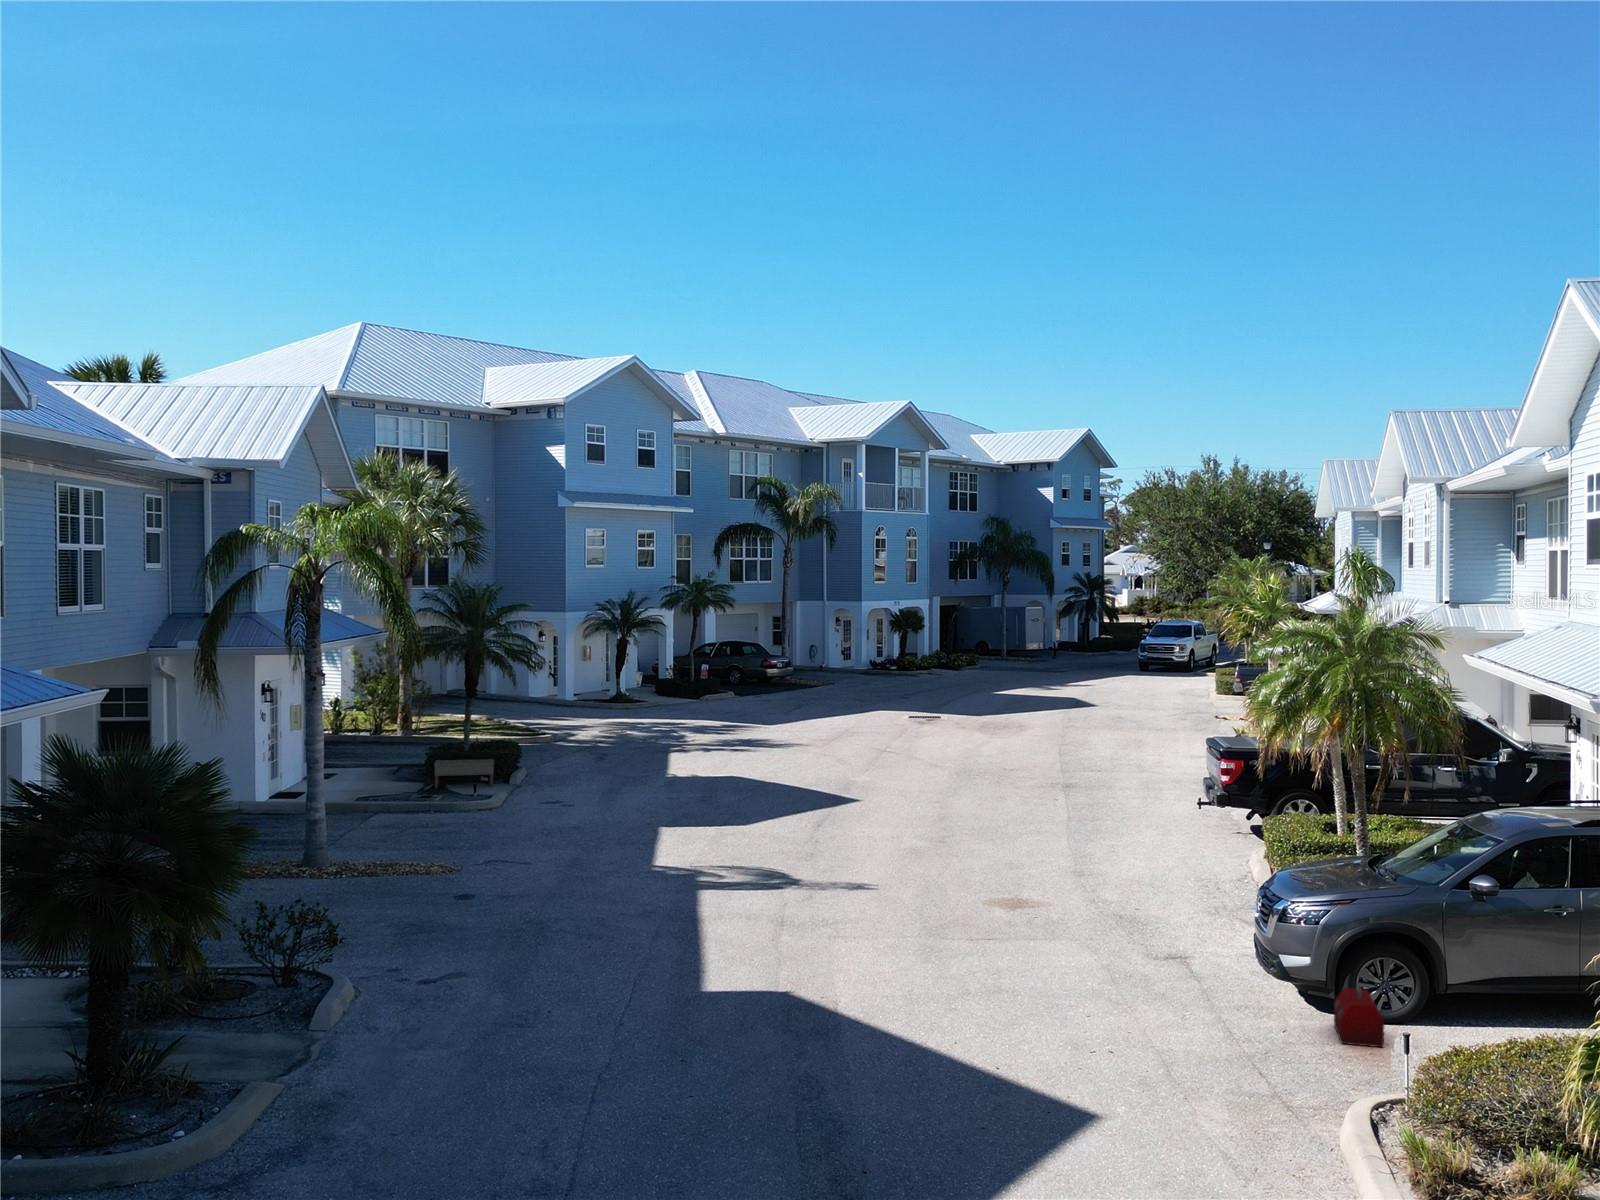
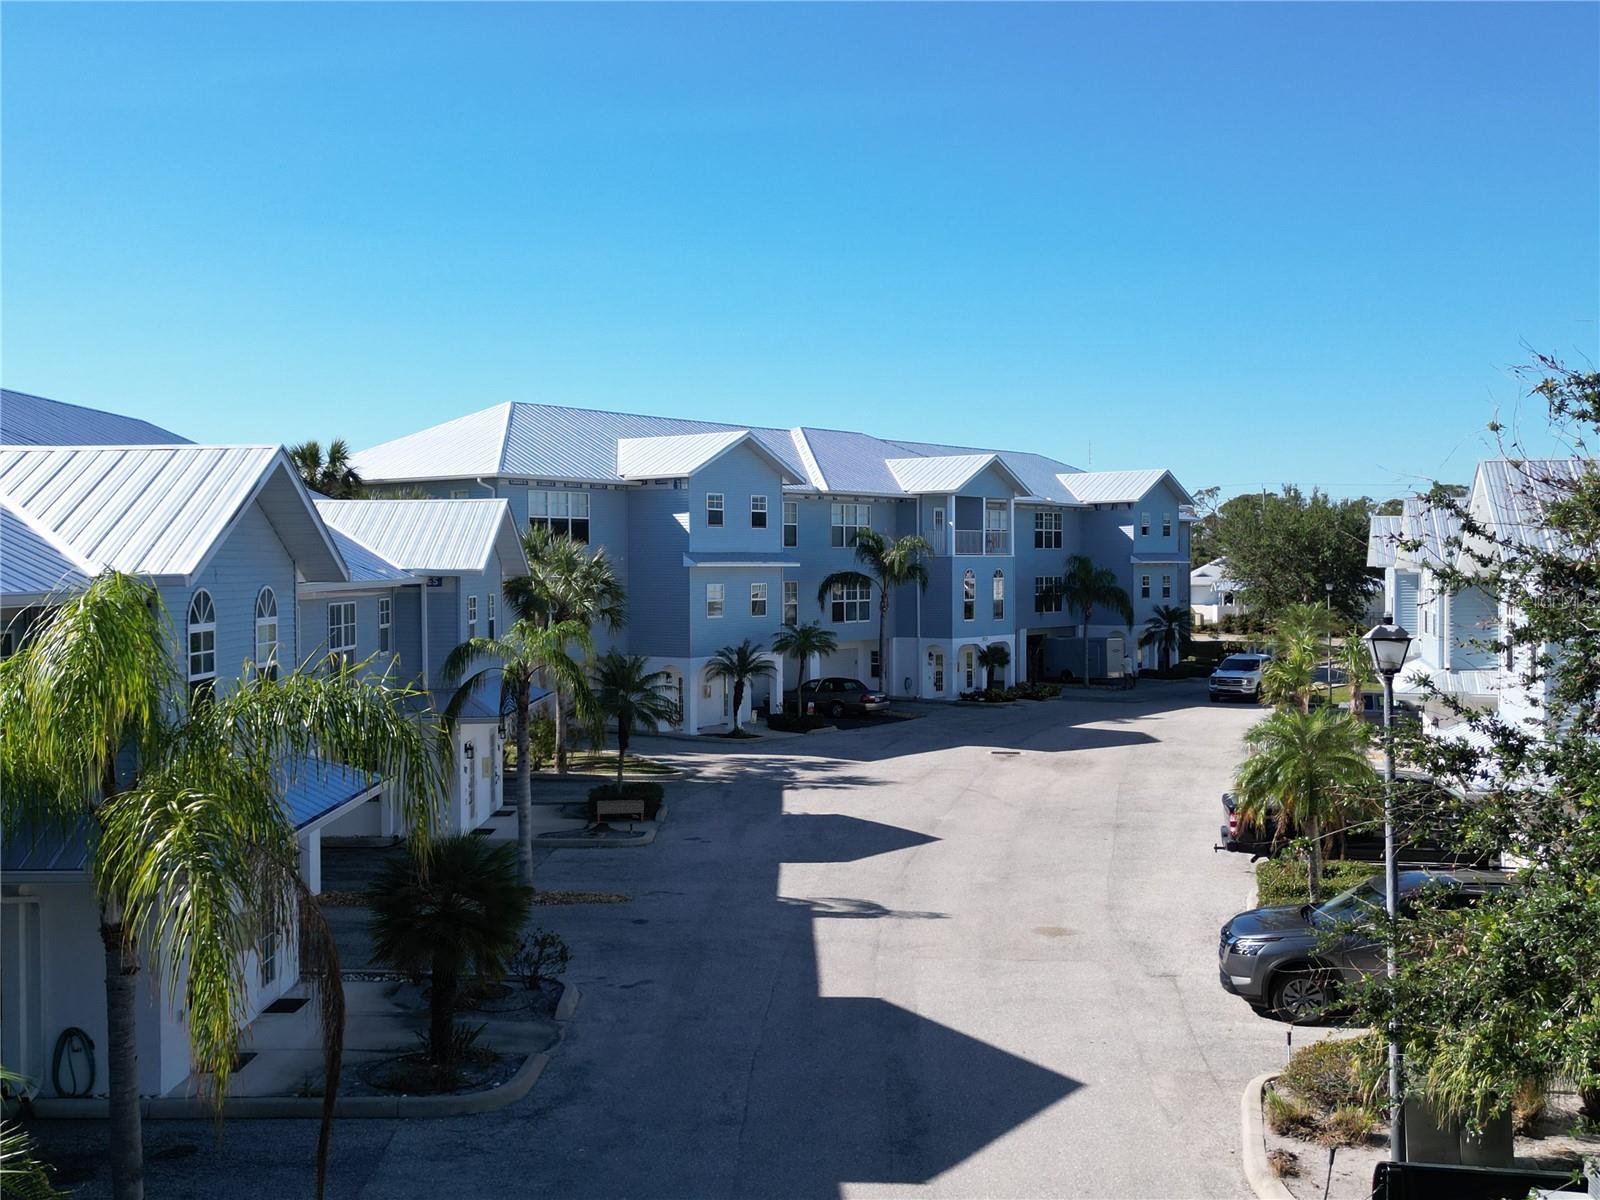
toolbox: present [1334,985,1384,1047] -> none [1268,1000,1298,1044]

